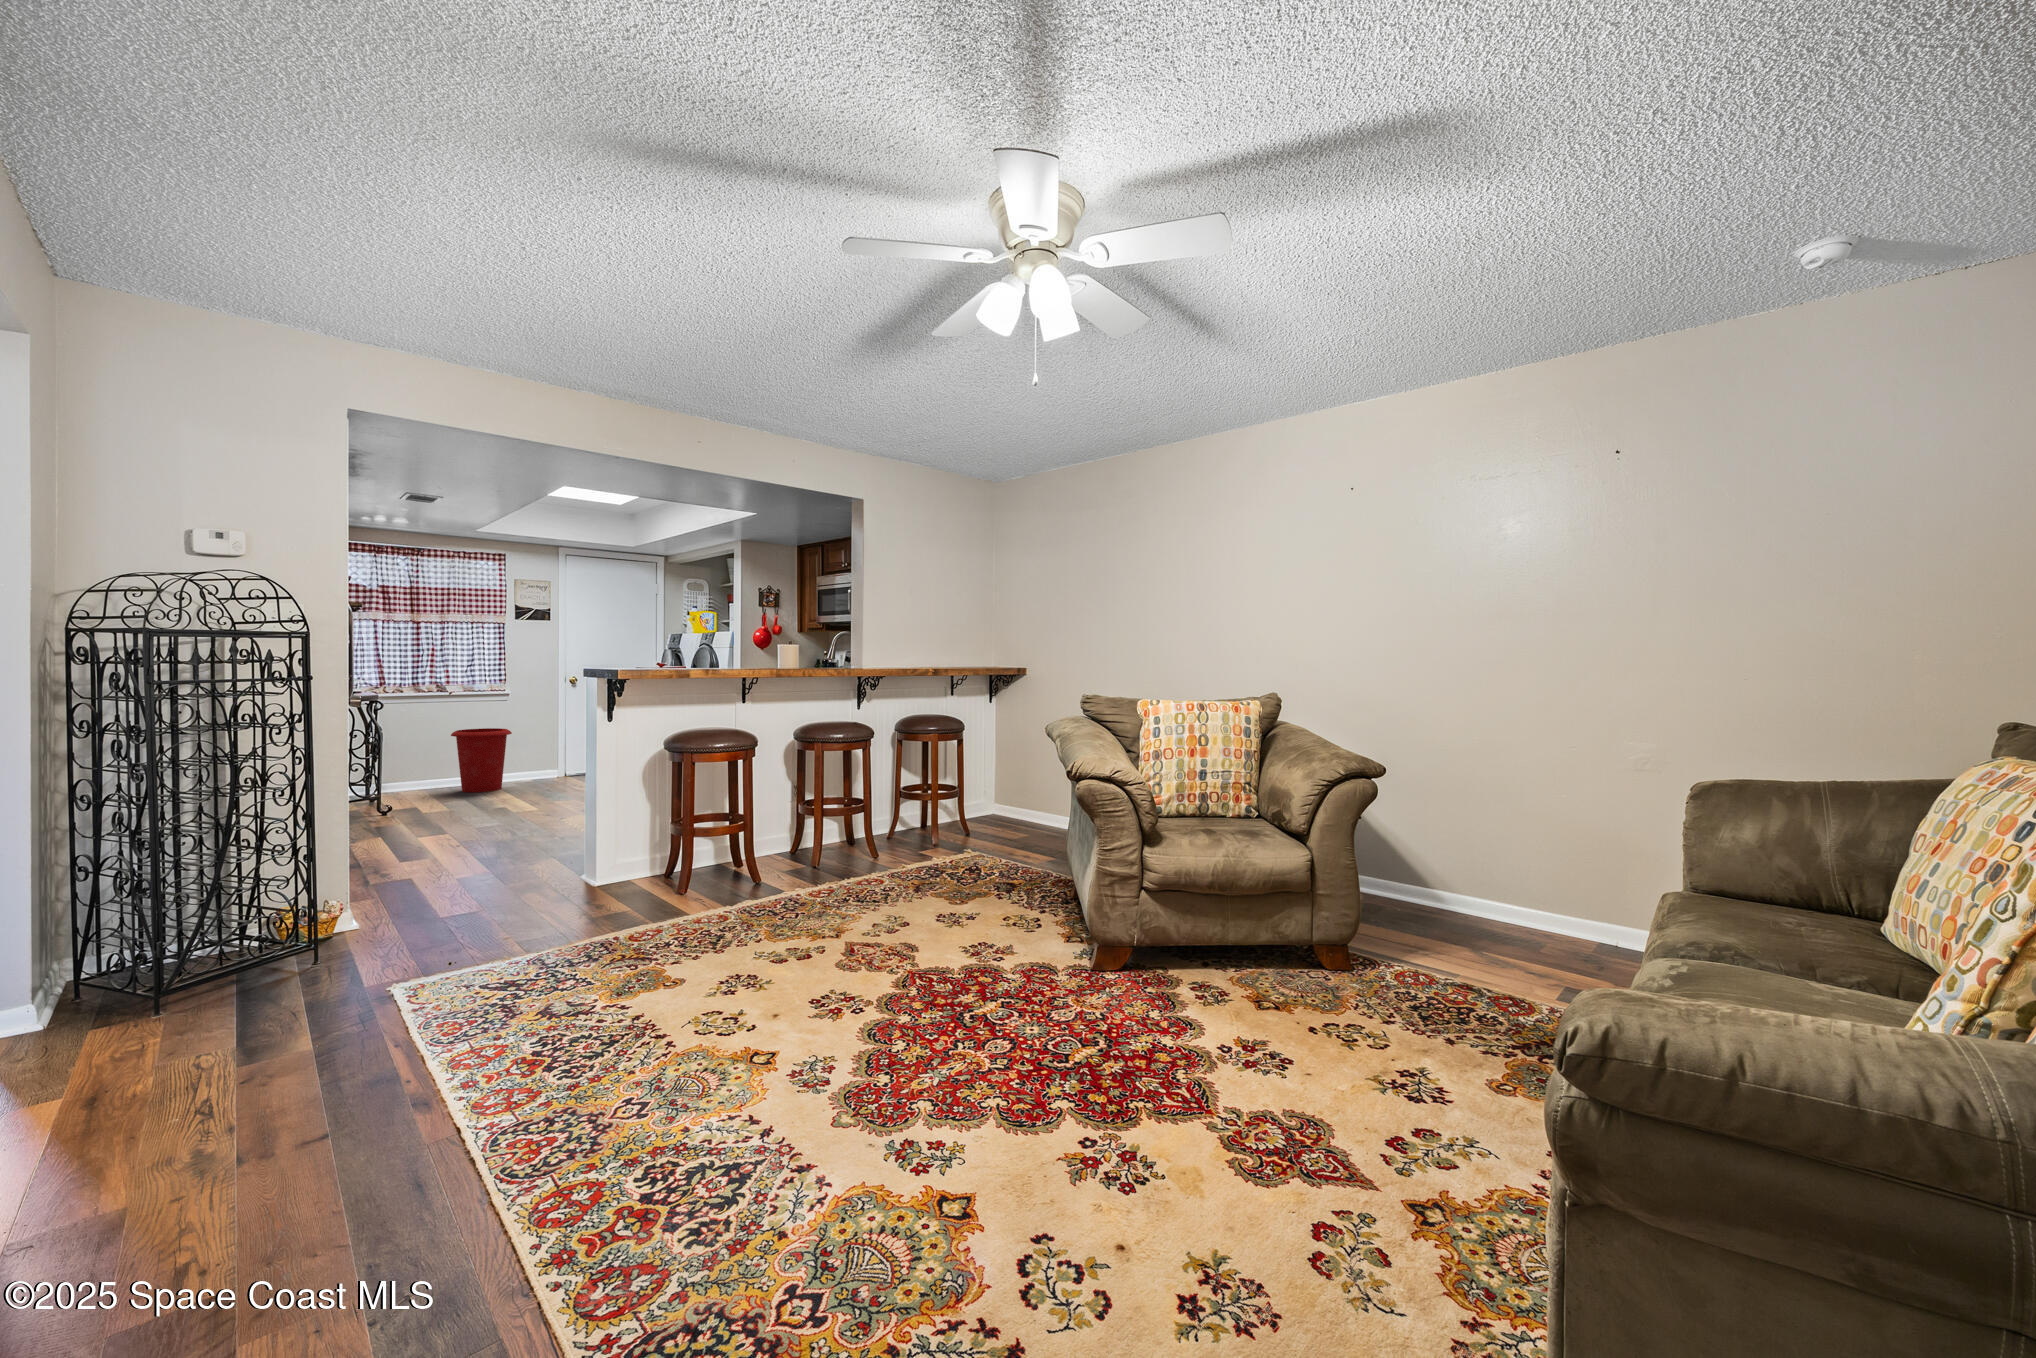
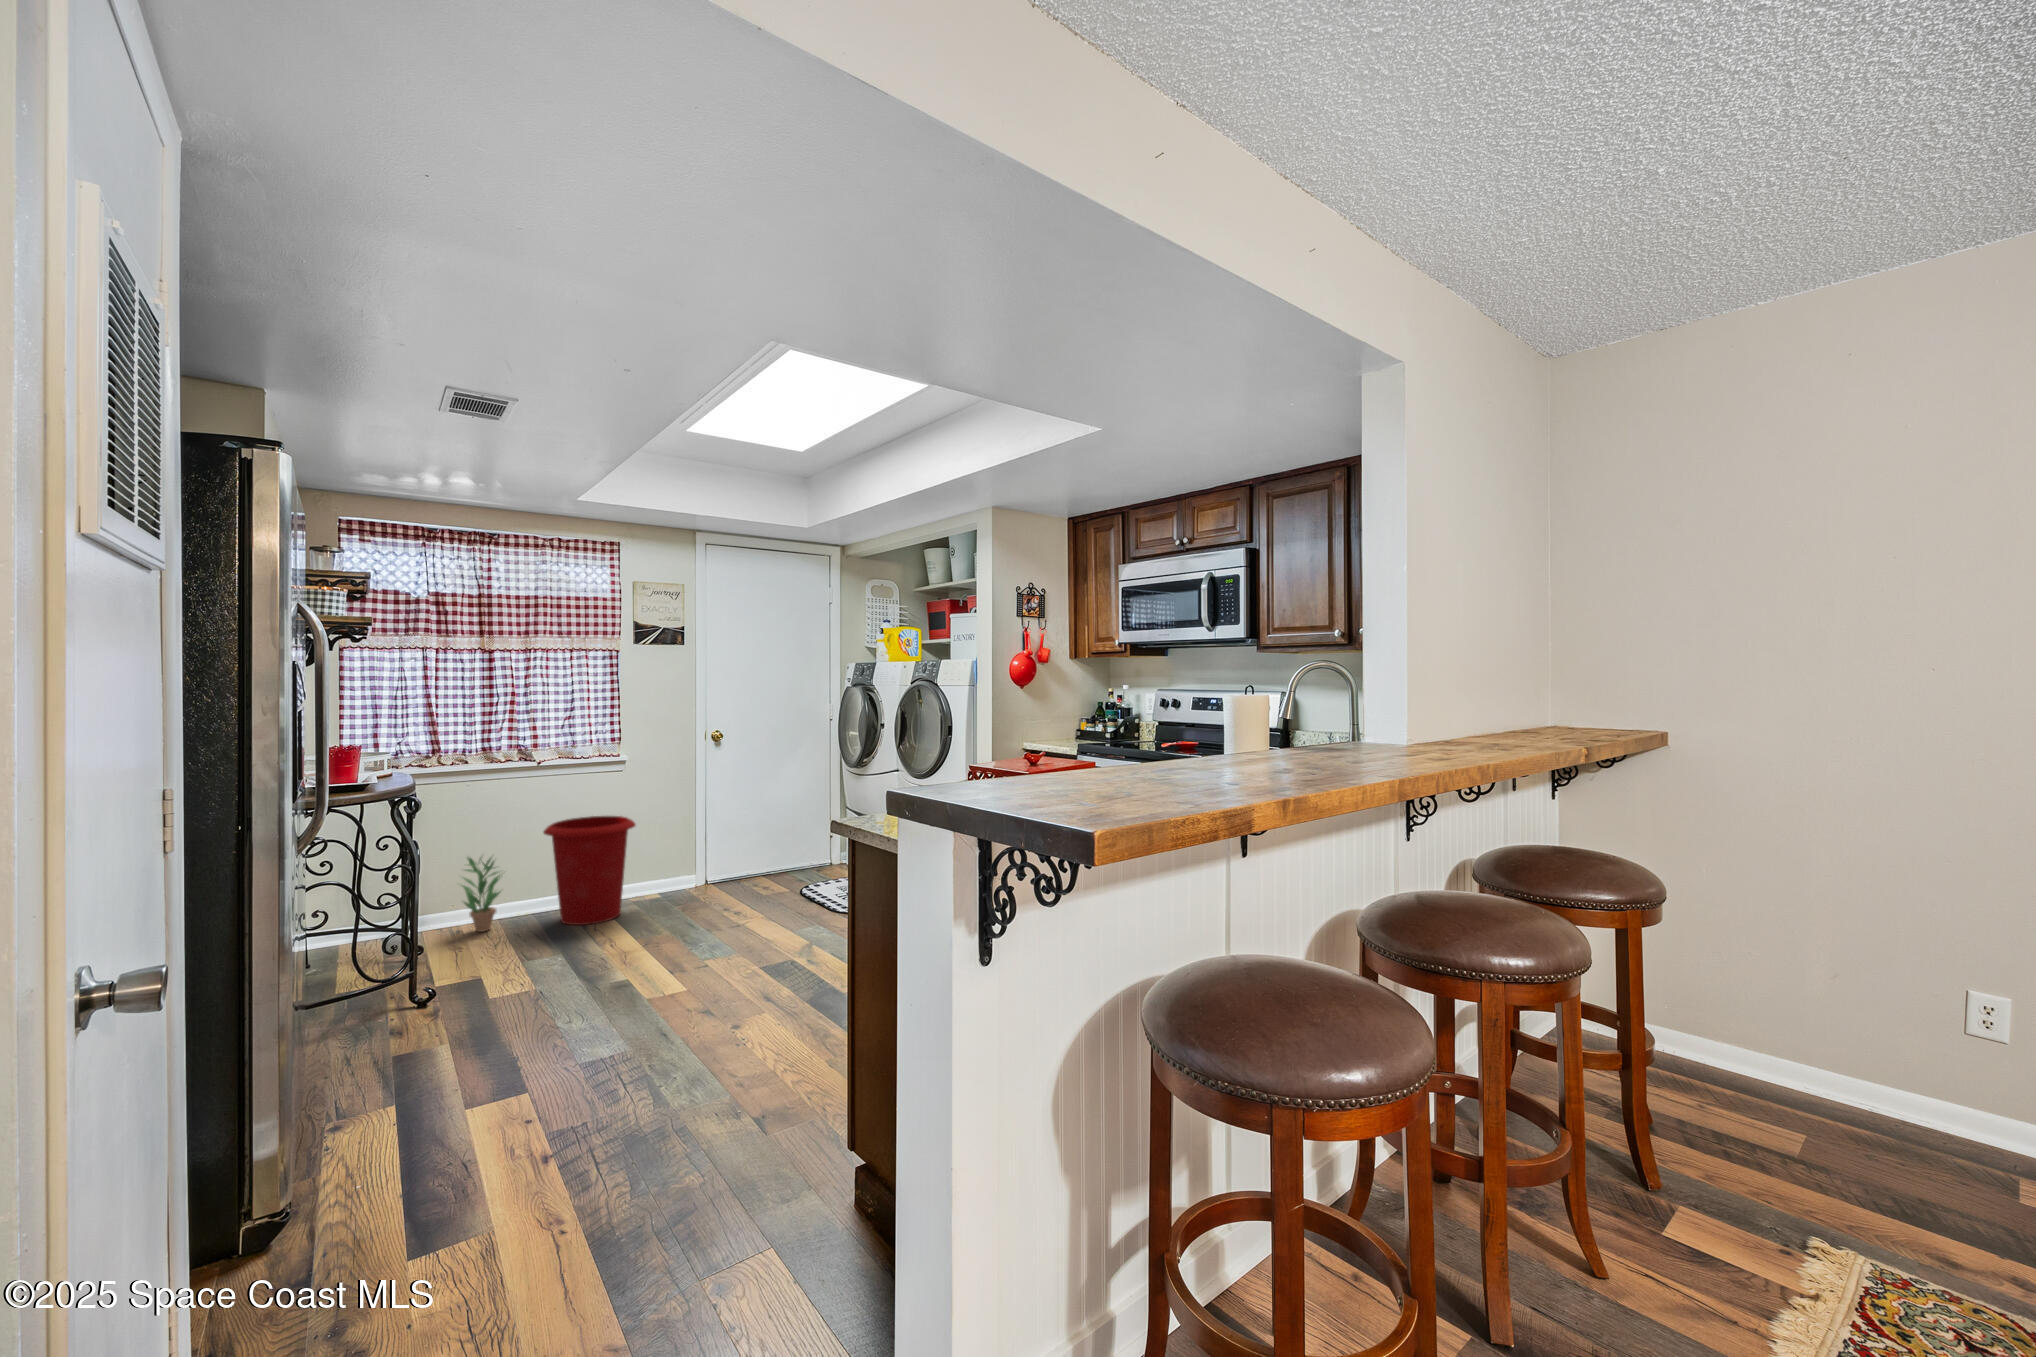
potted plant: none [395,745,427,794] -> present [462,857,500,932]

